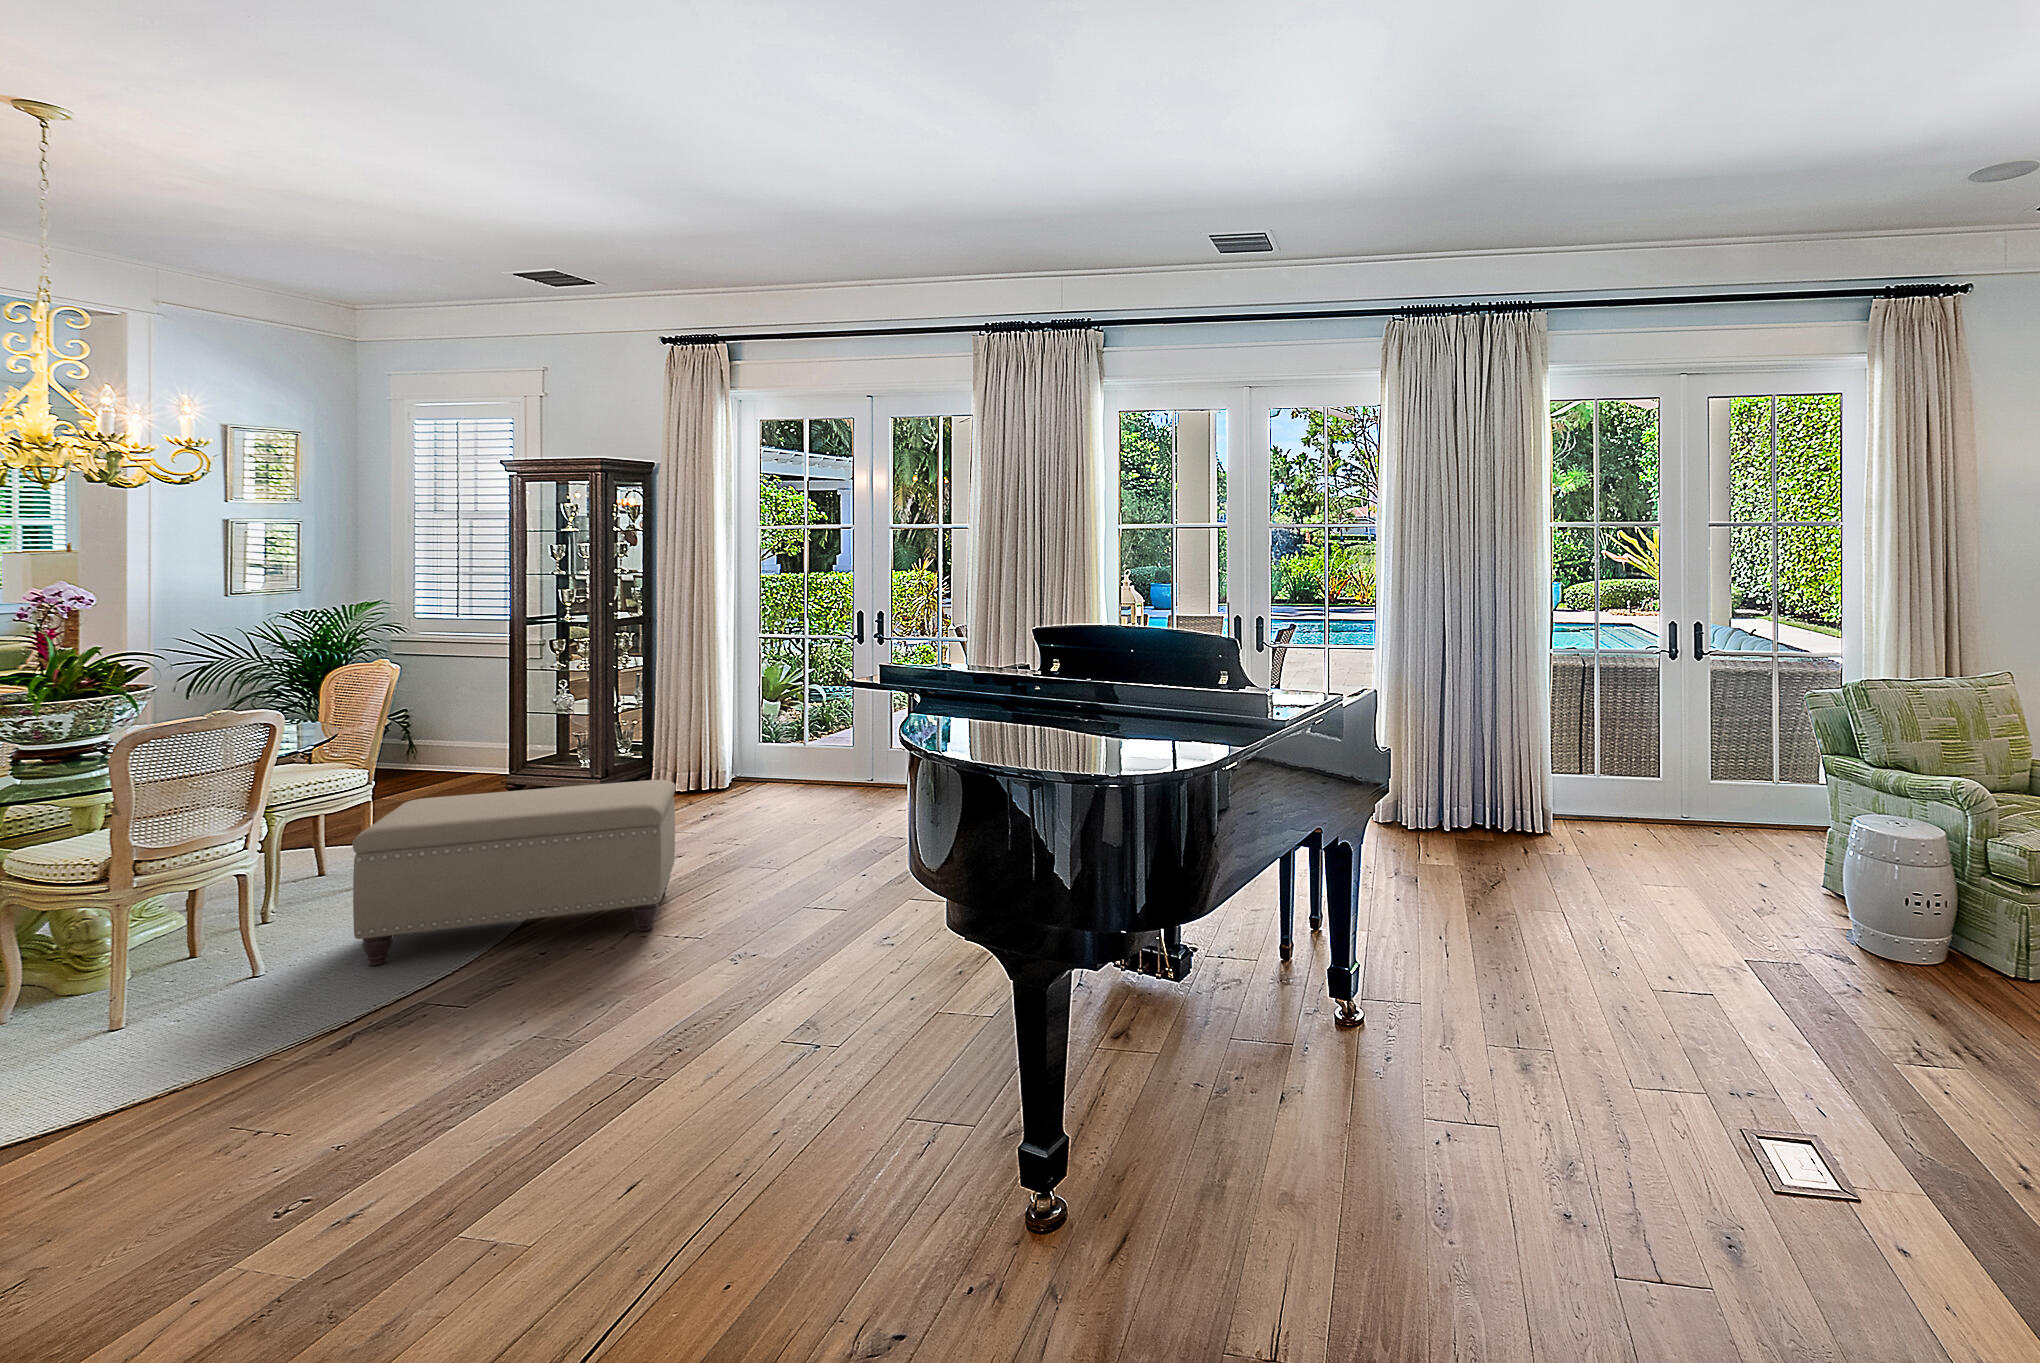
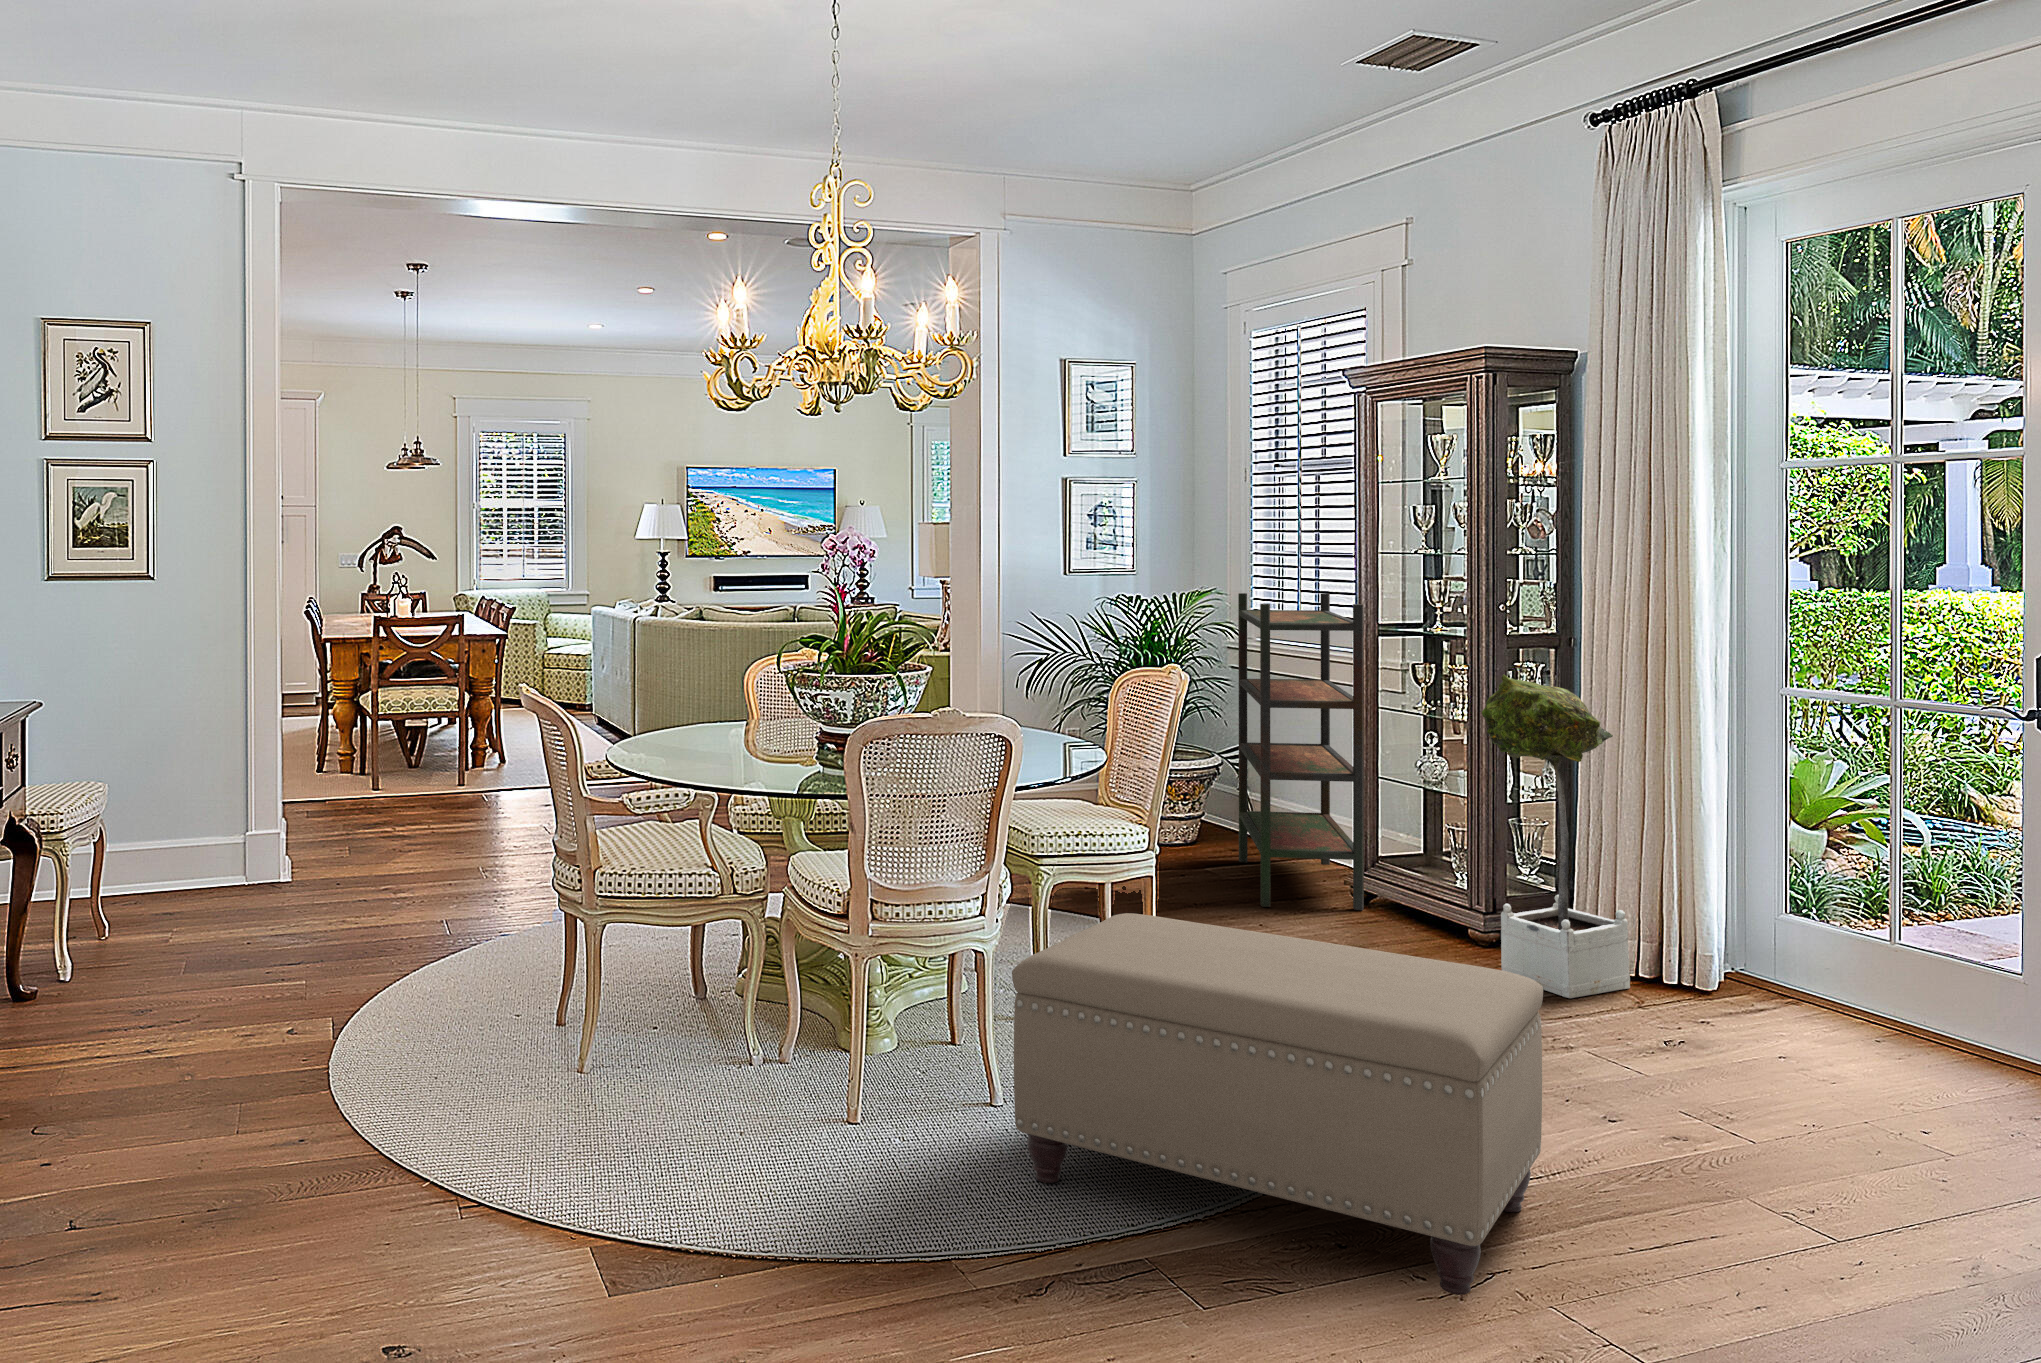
bookshelf: none [410,602,518,806] -> present [1238,593,1364,910]
potted tree: none [605,641,688,809] -> present [1482,675,1630,998]

